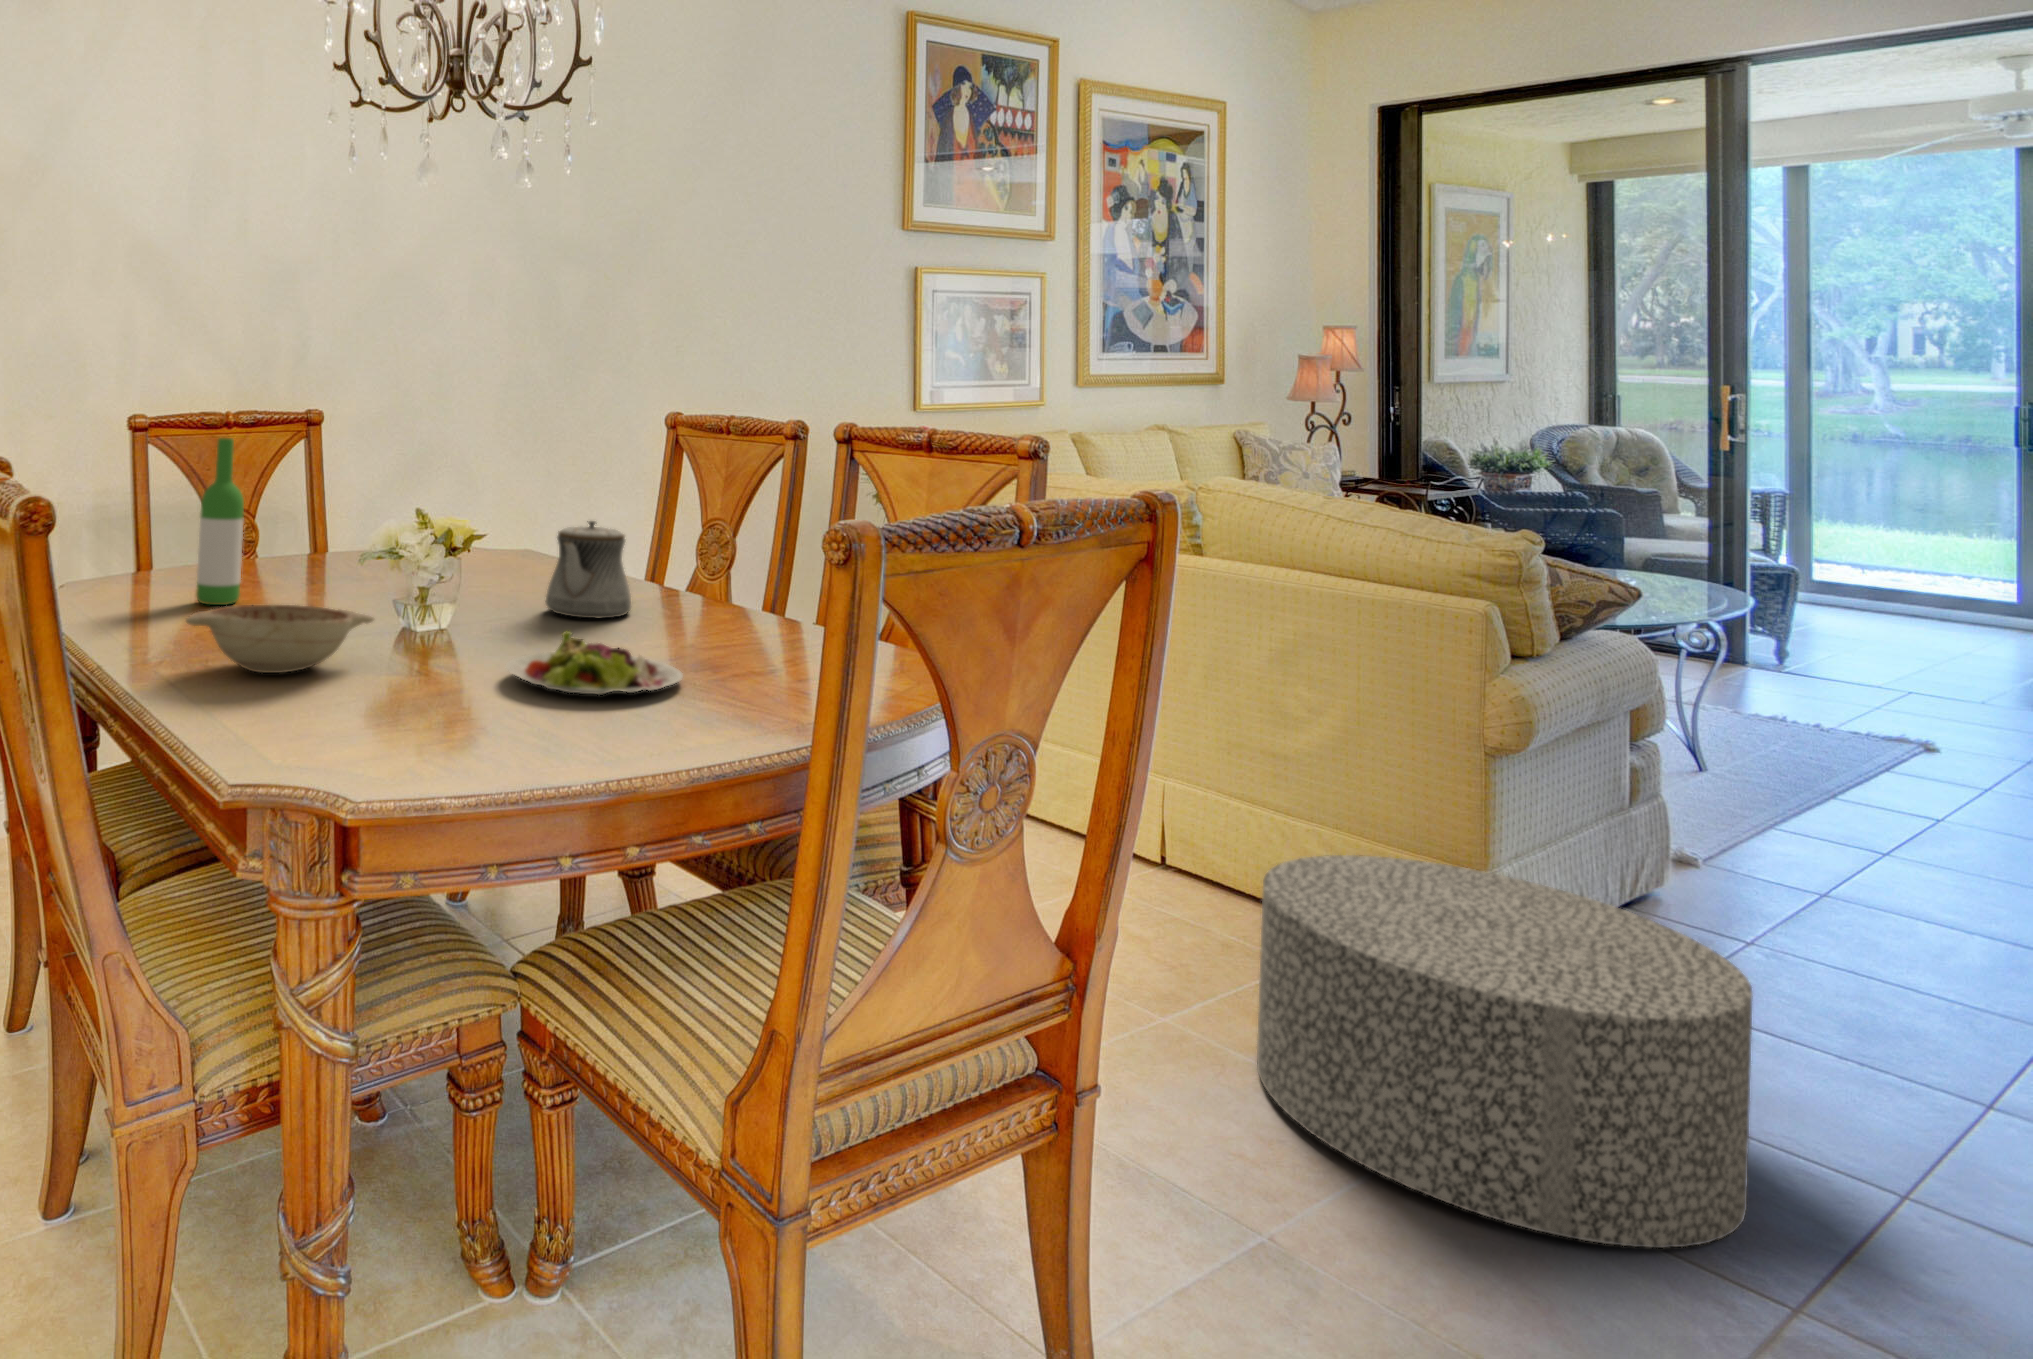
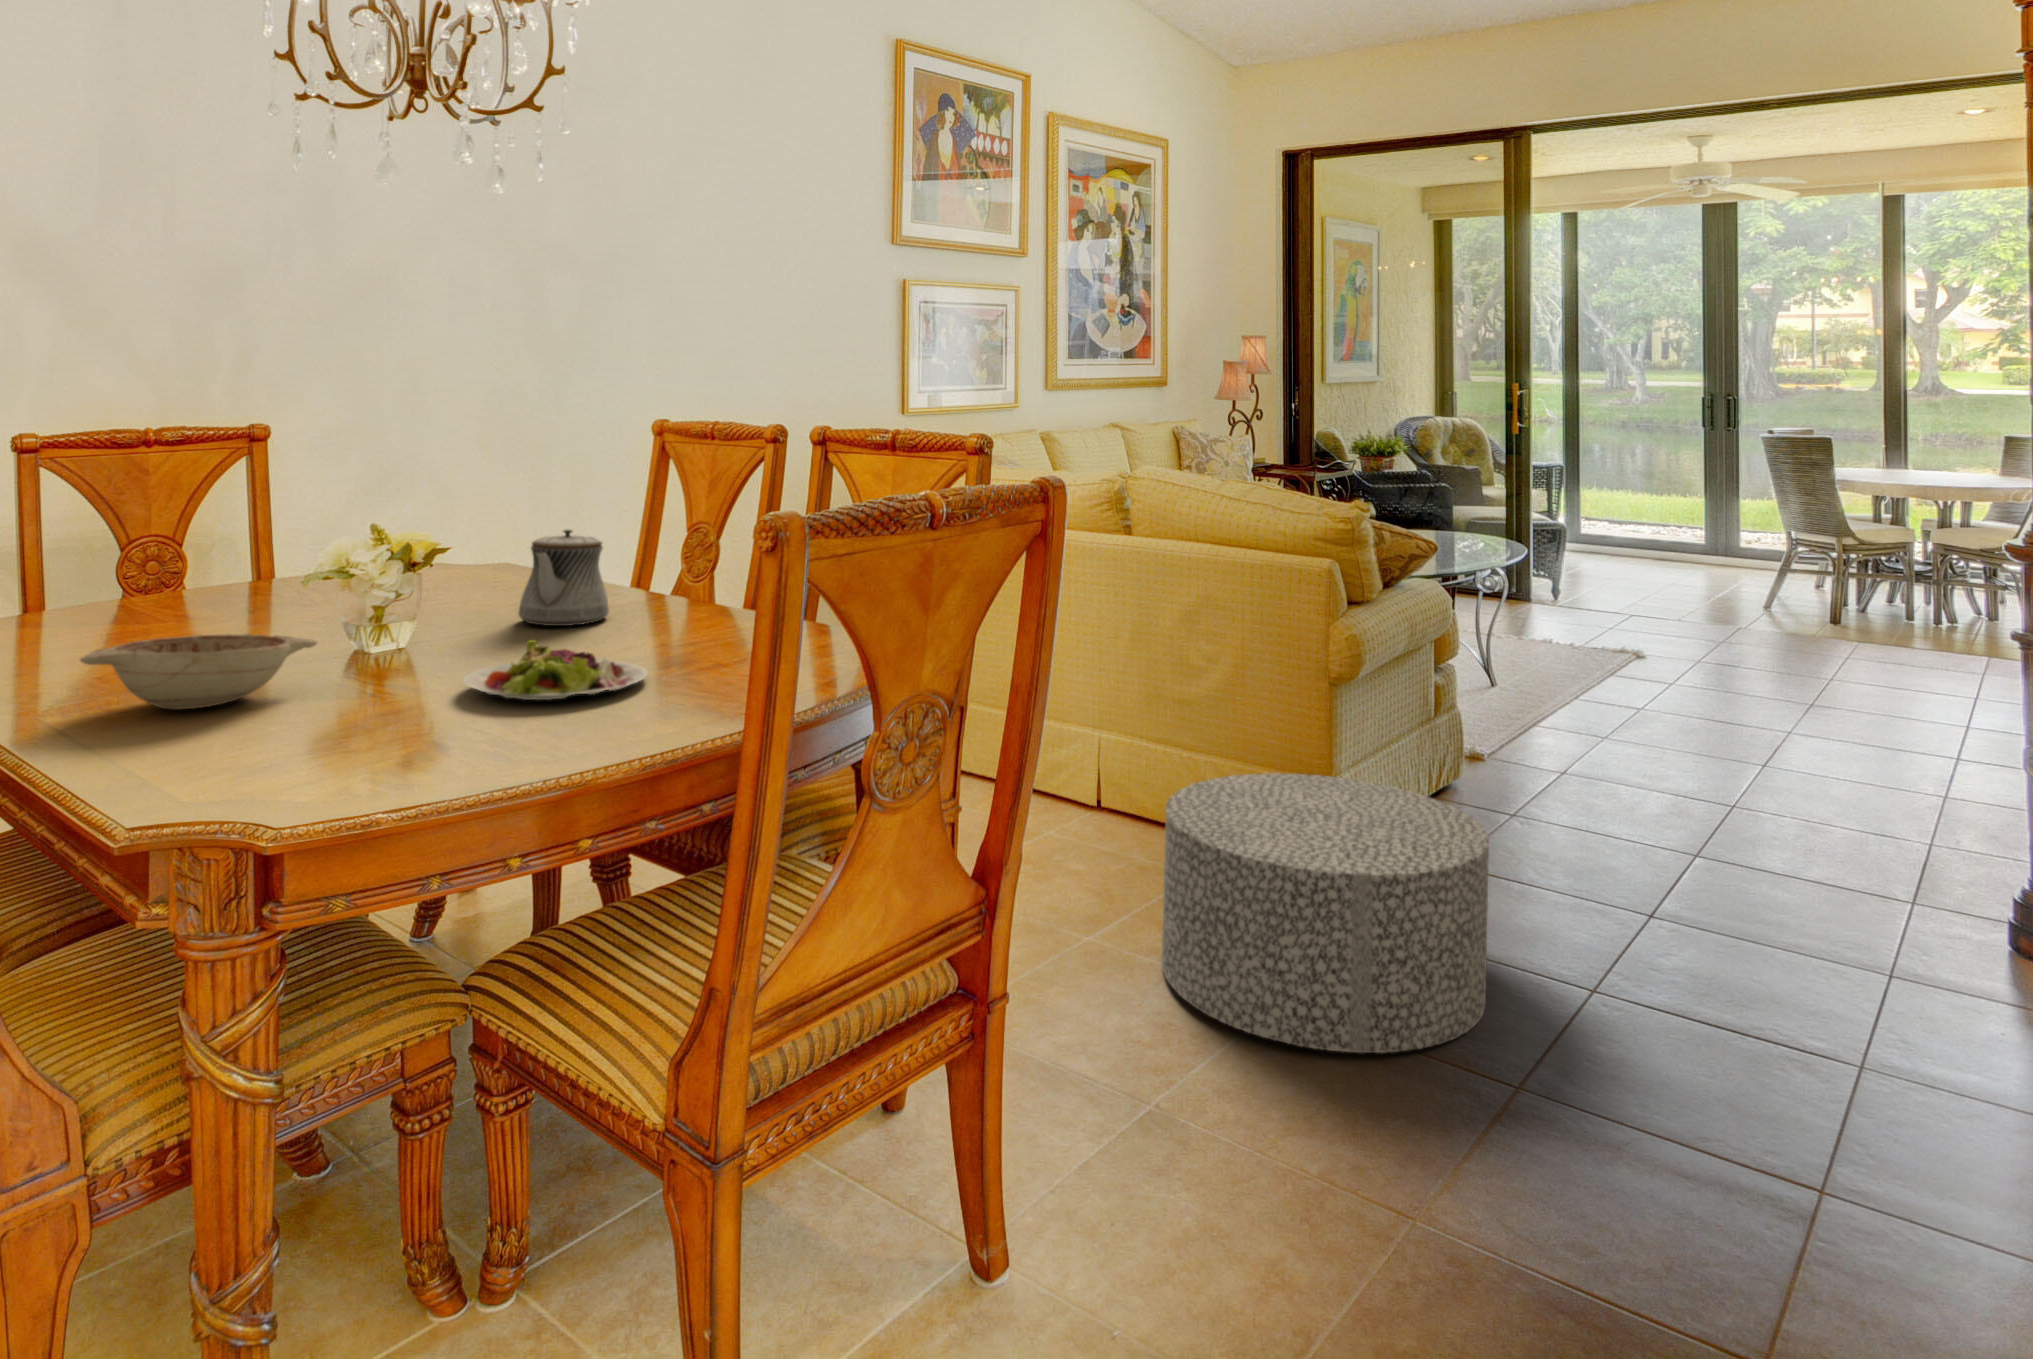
wine bottle: present [196,438,244,605] -> none [106,458,167,641]

